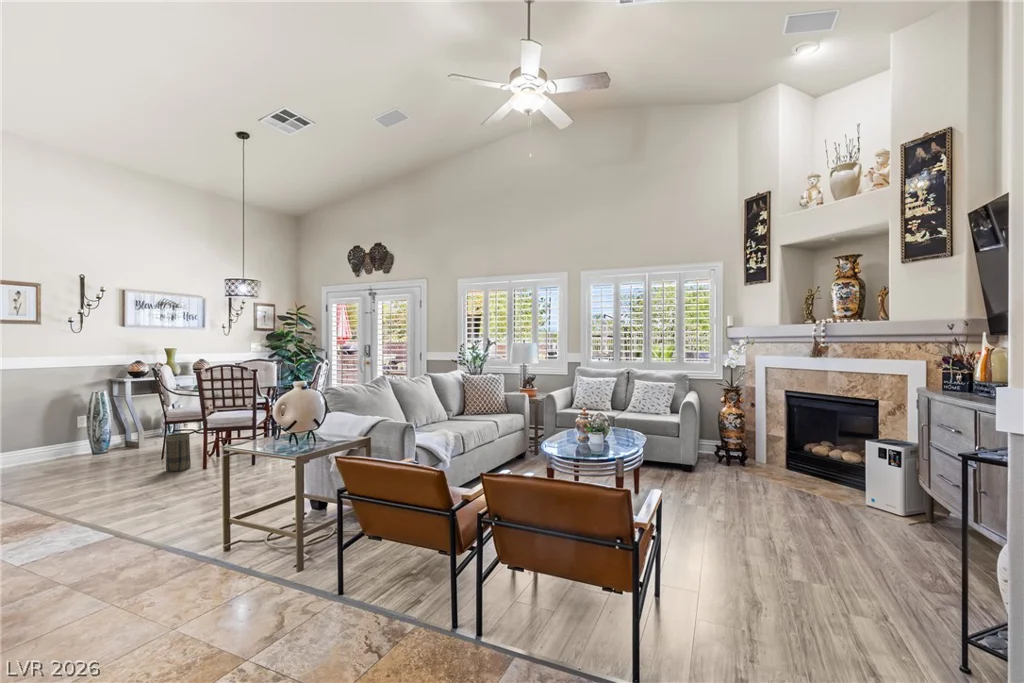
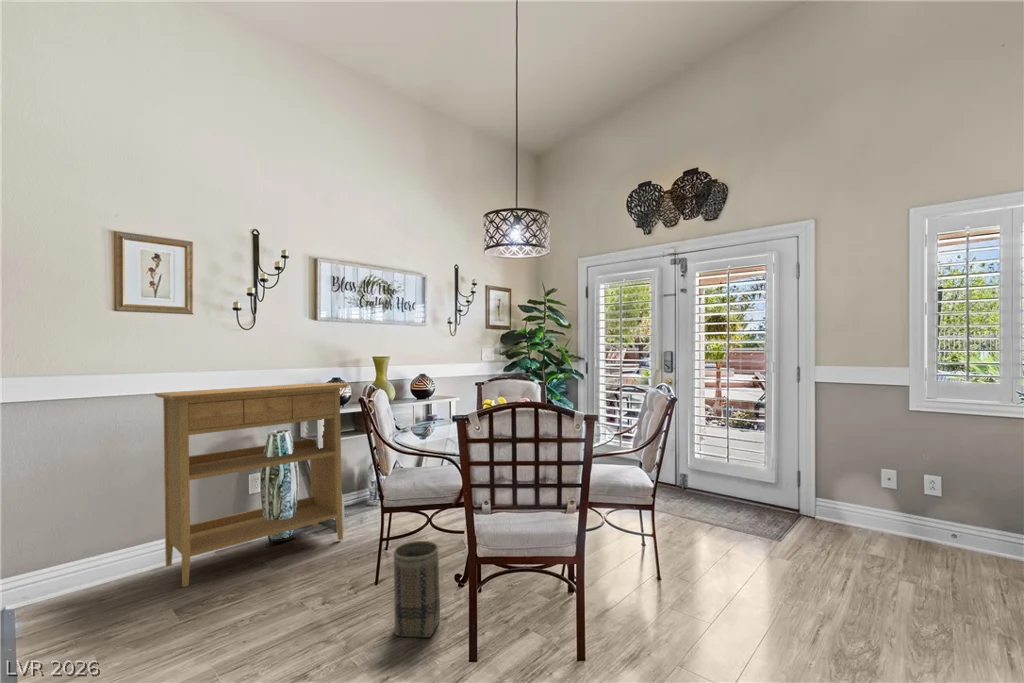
console table: none [16,364,147,469] -> present [154,383,349,587]

